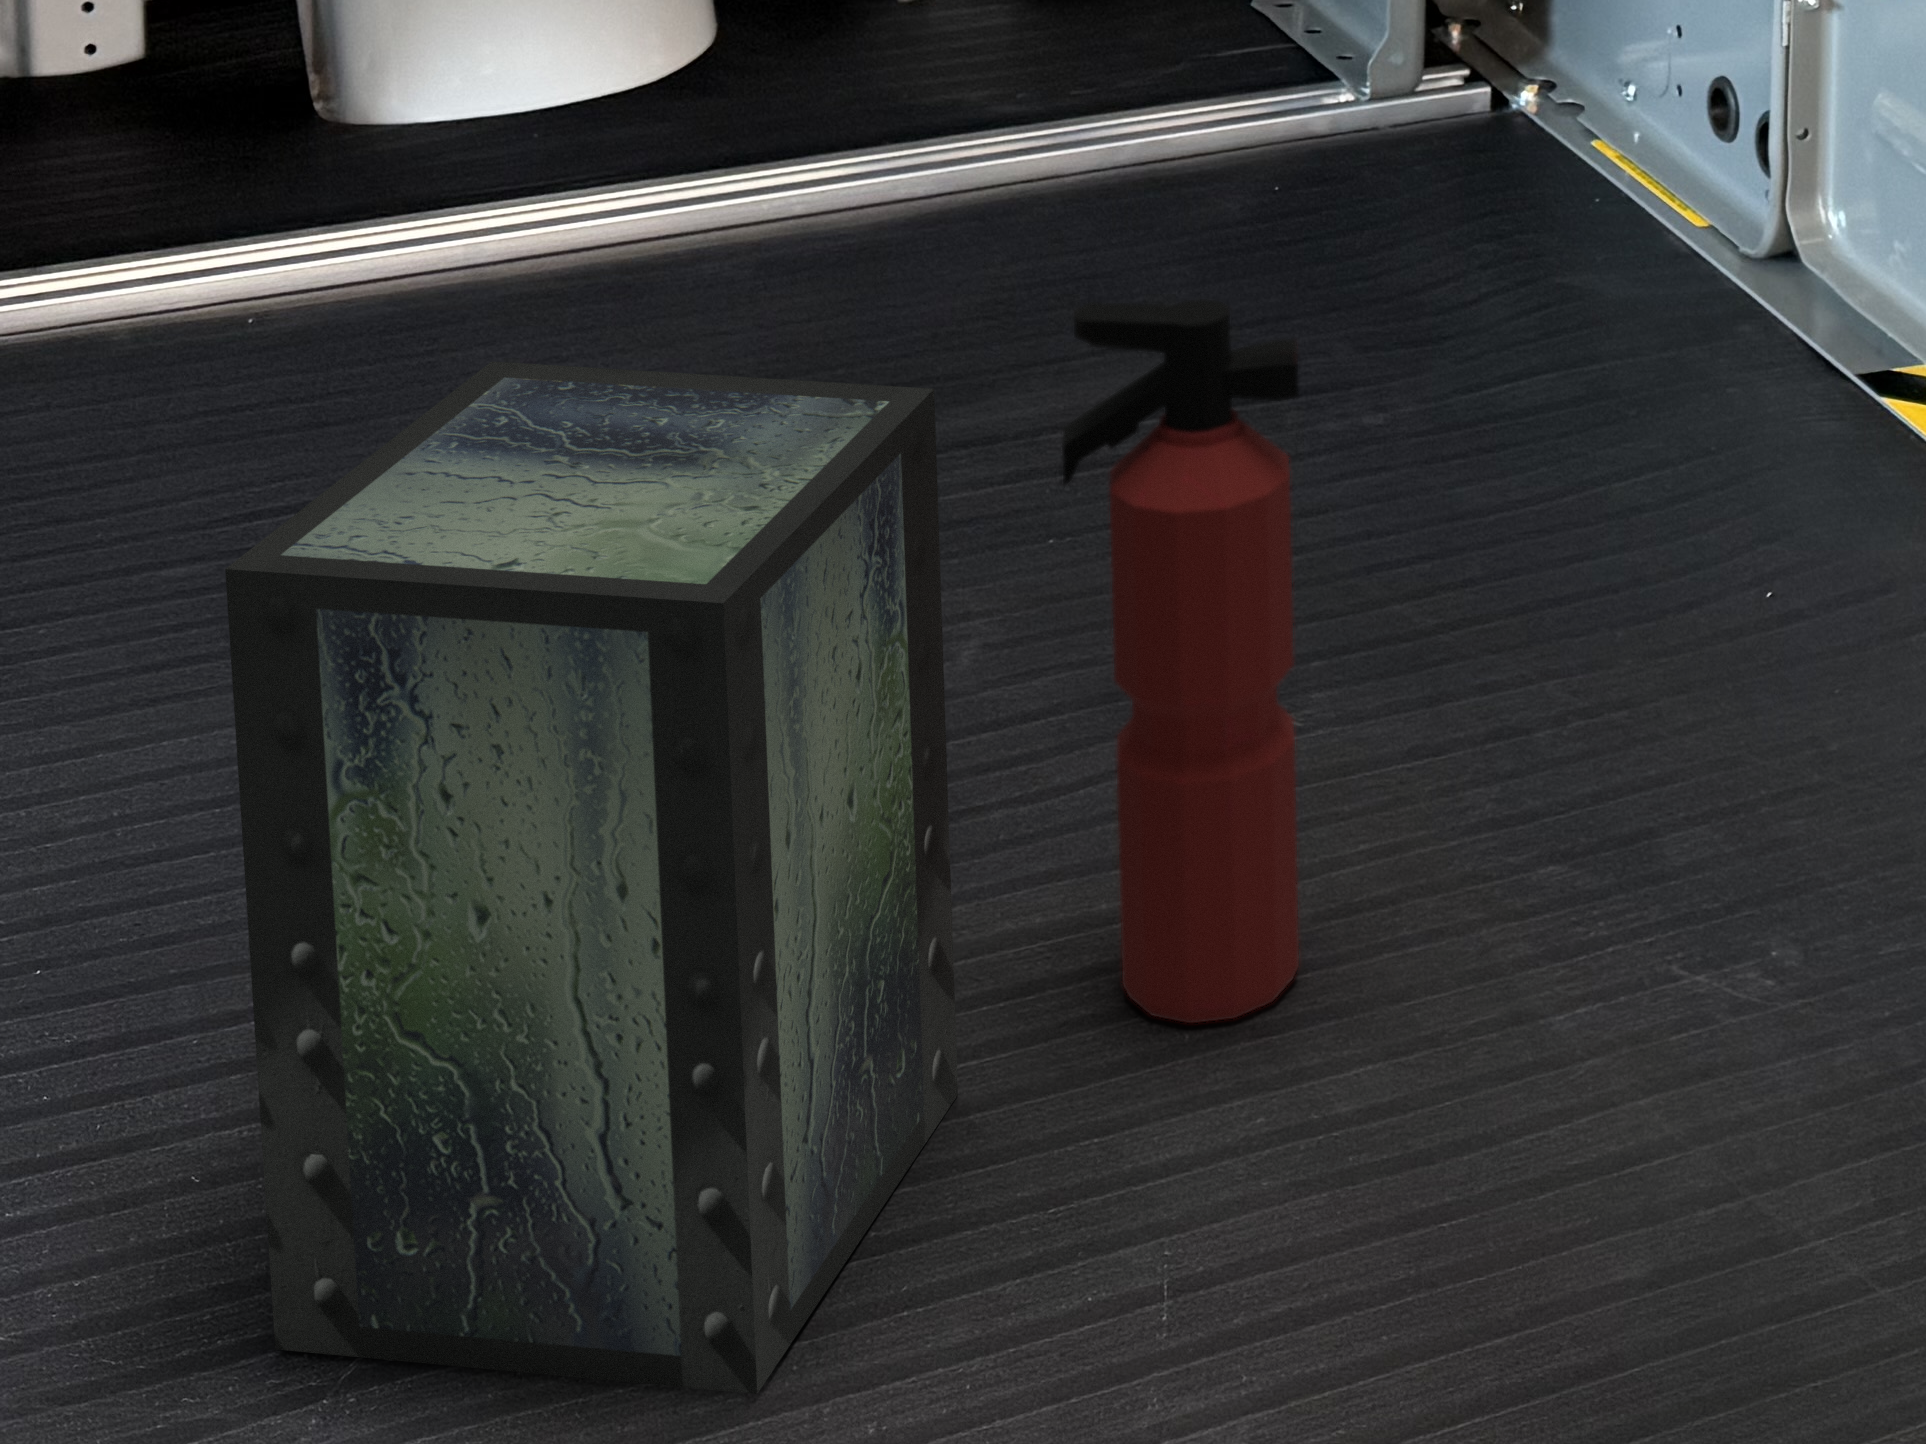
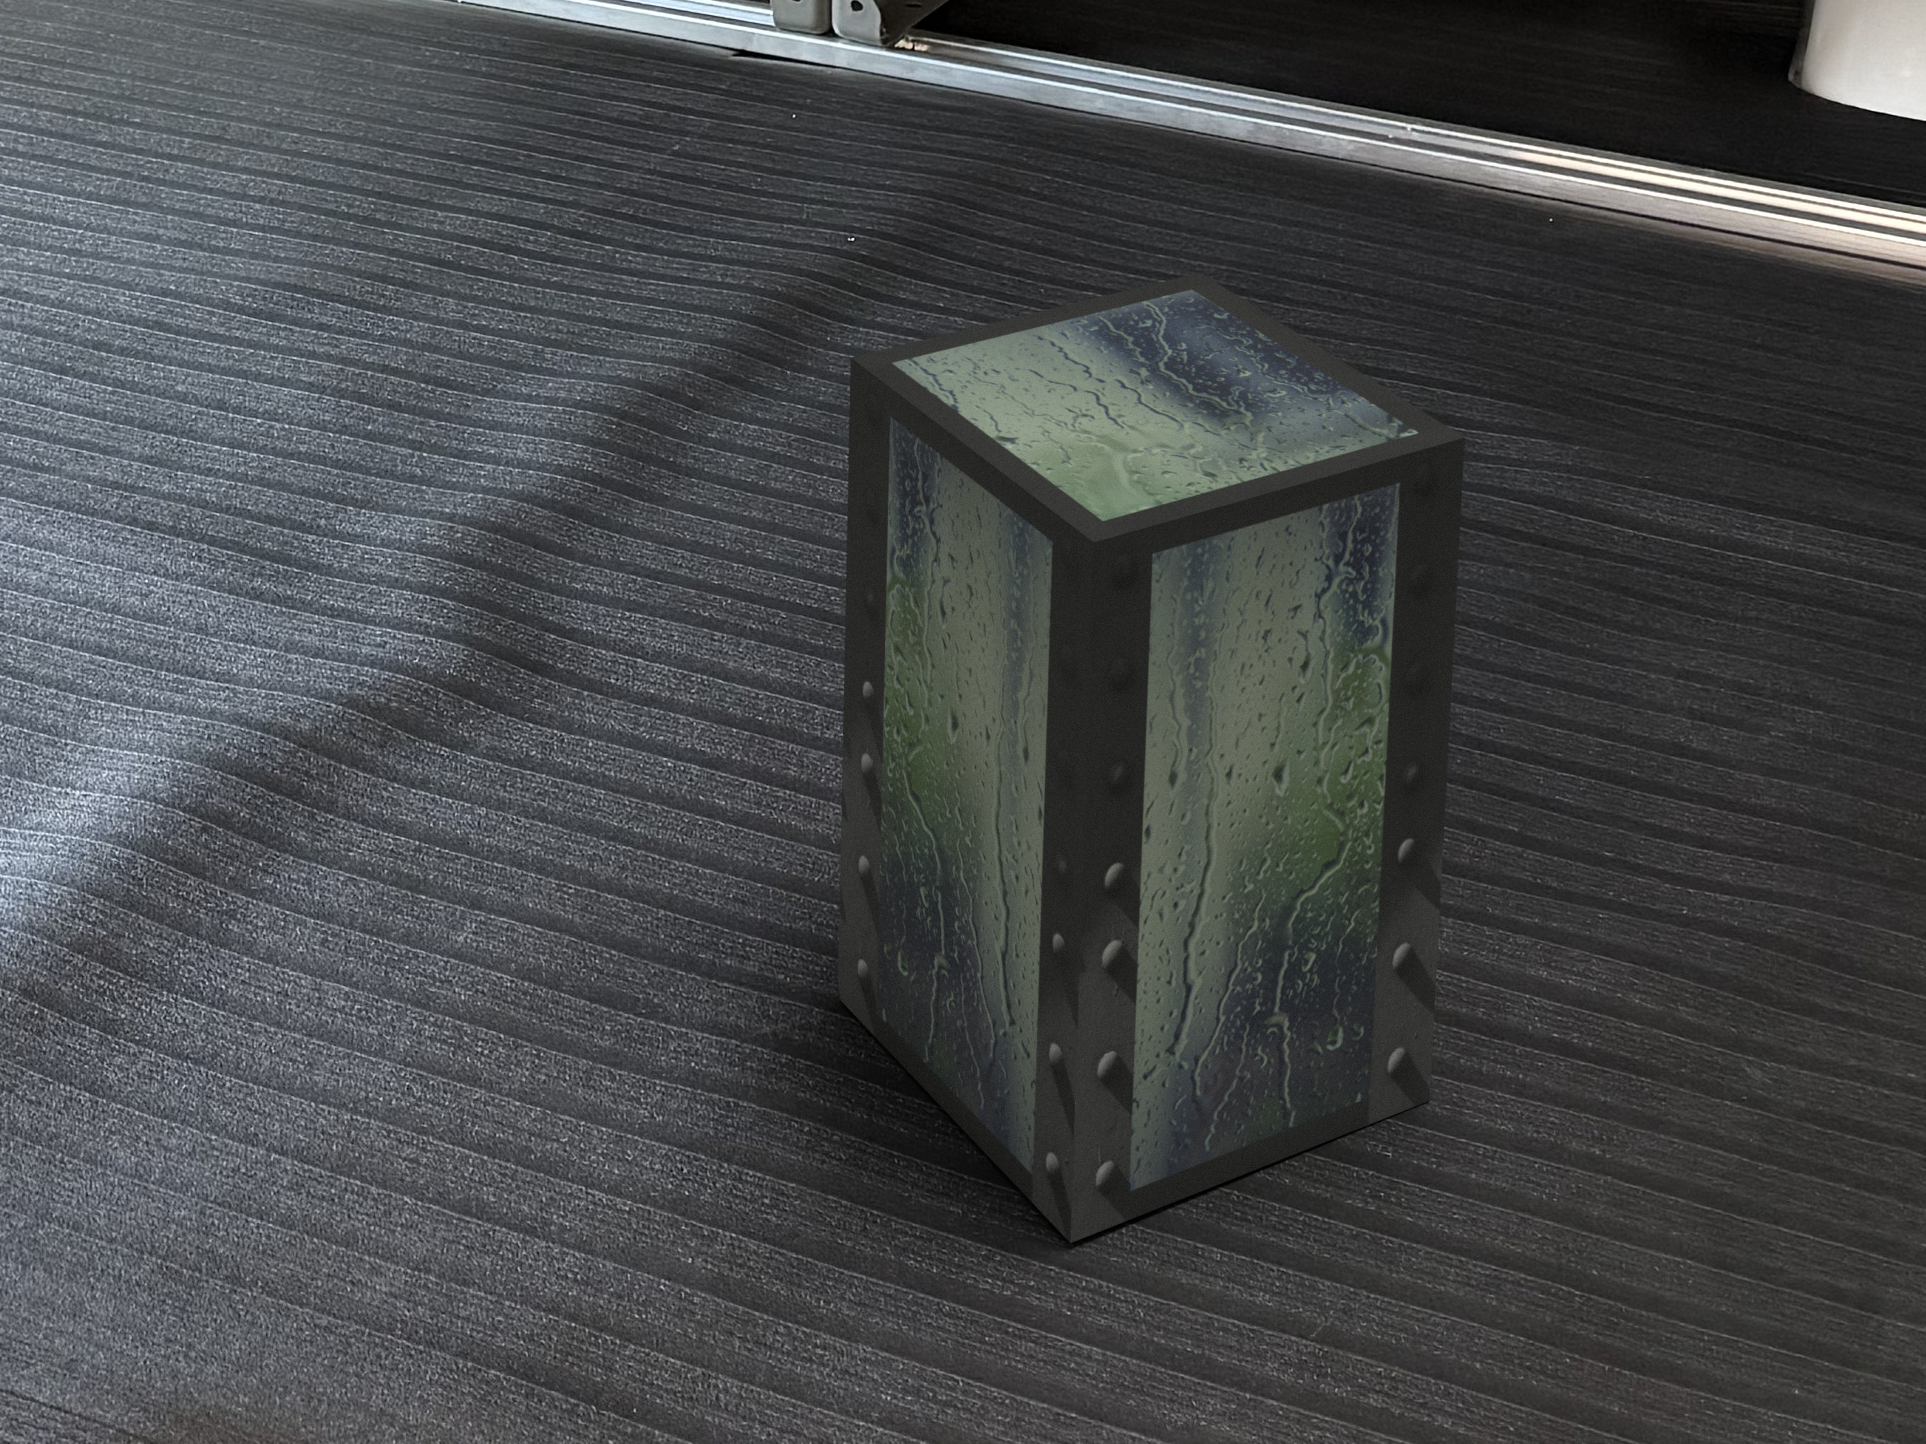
fire extinguisher: present [1062,299,1299,1023] -> none [1622,416,1867,1181]

